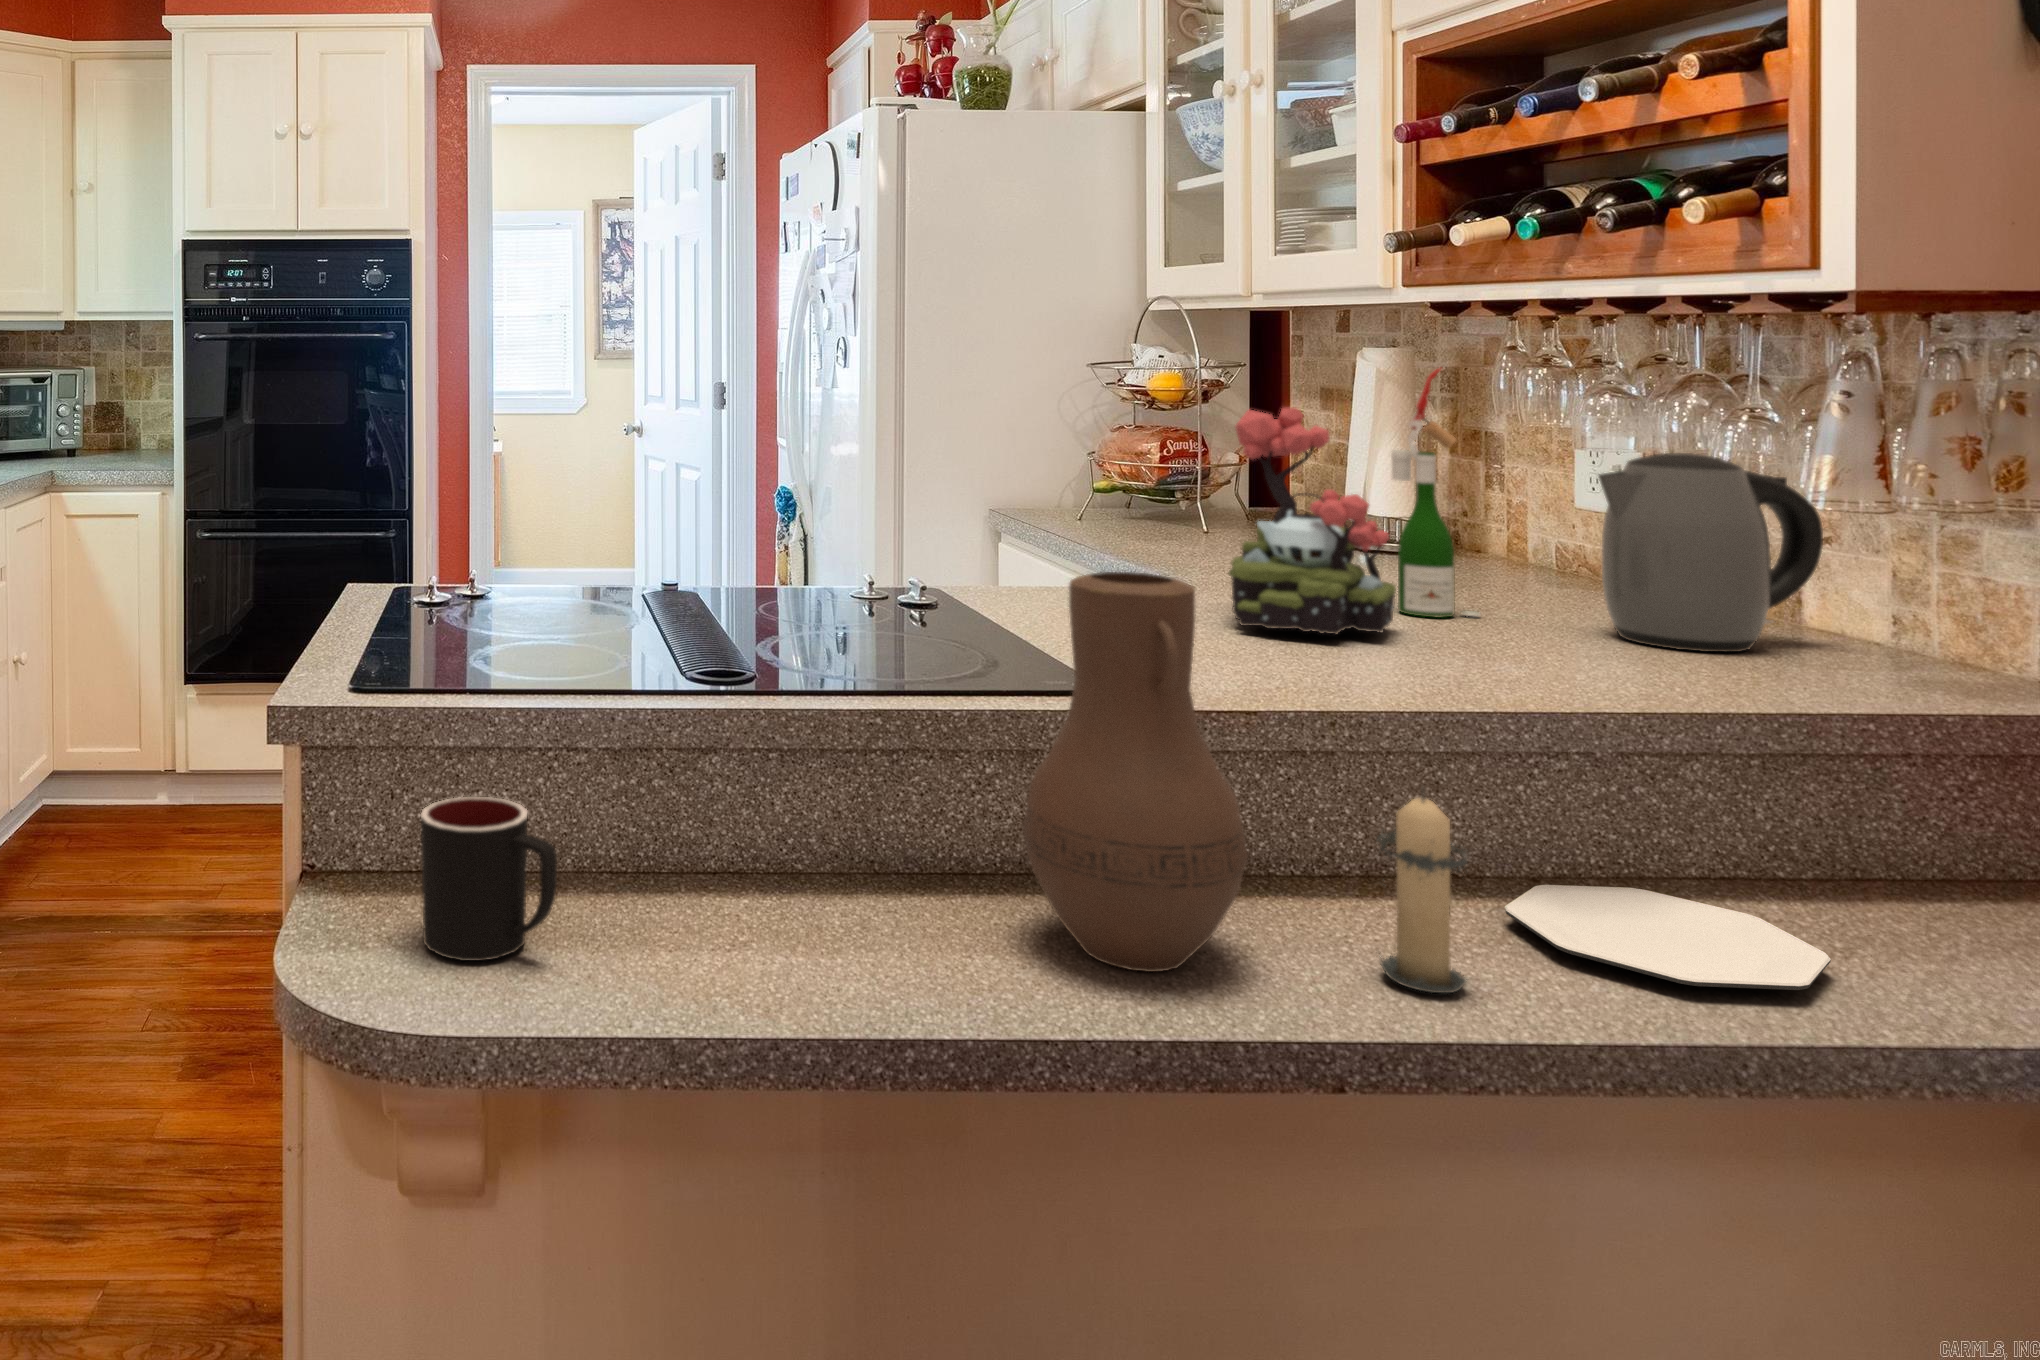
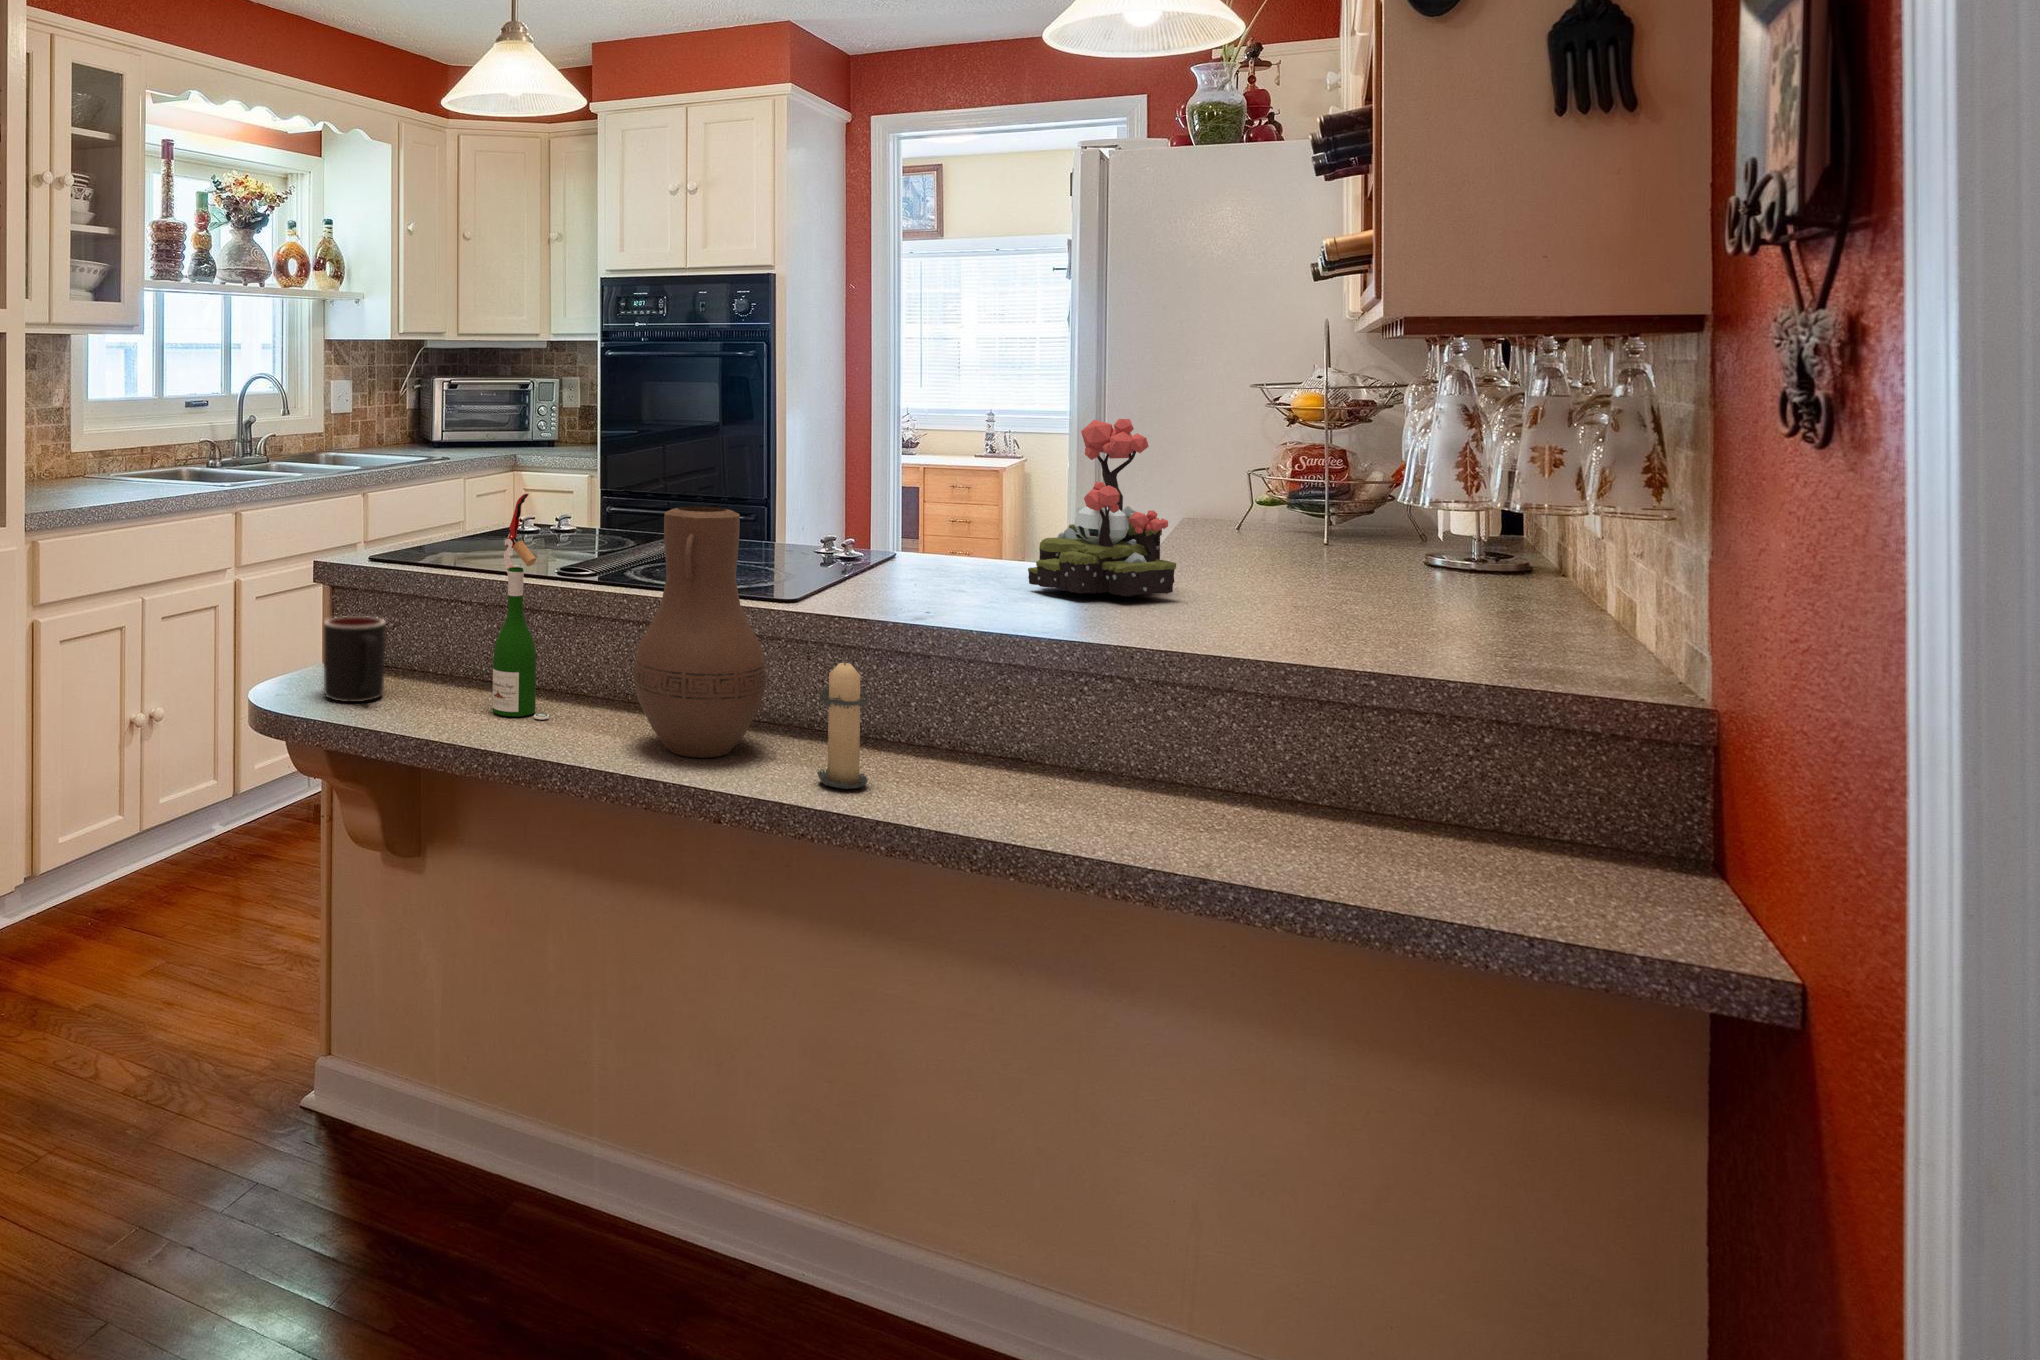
wine bottle: present [1391,368,1480,618] -> present [493,494,549,719]
kettle: present [1598,453,1823,652] -> none [1343,467,1544,637]
plate: present [1505,885,1831,990] -> none [963,761,1160,820]

